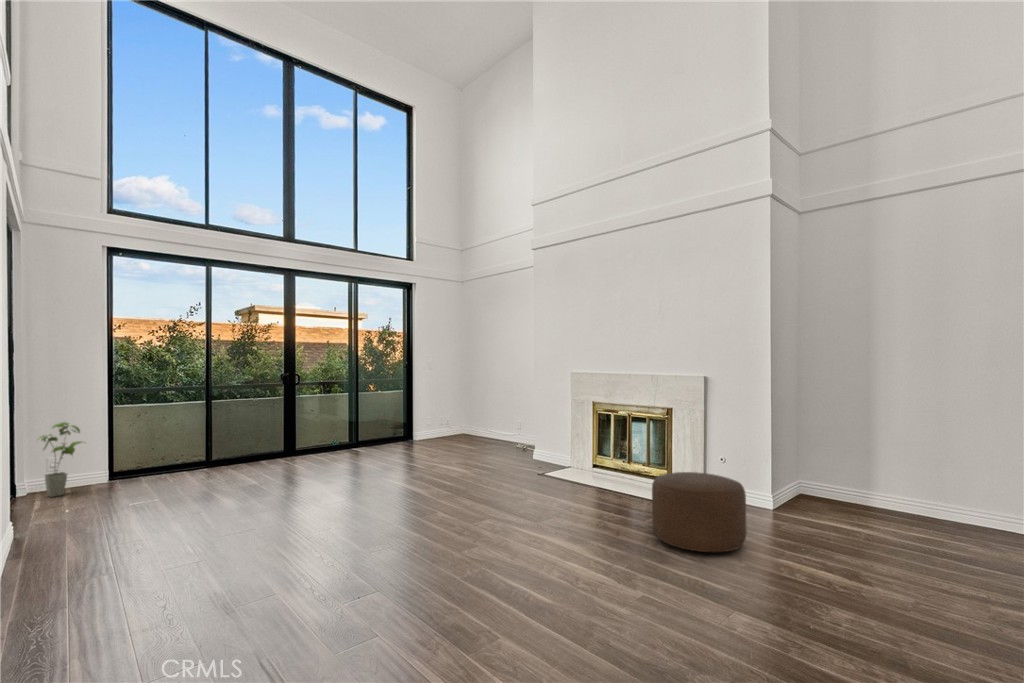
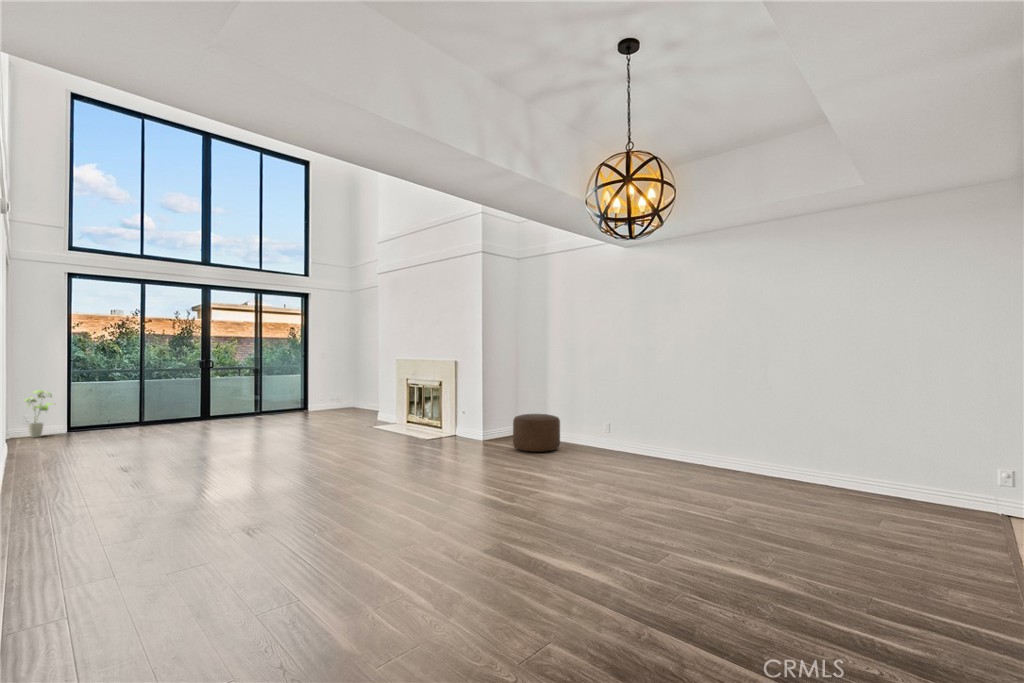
ottoman: present [652,472,747,552] -> present [513,414,560,452]

